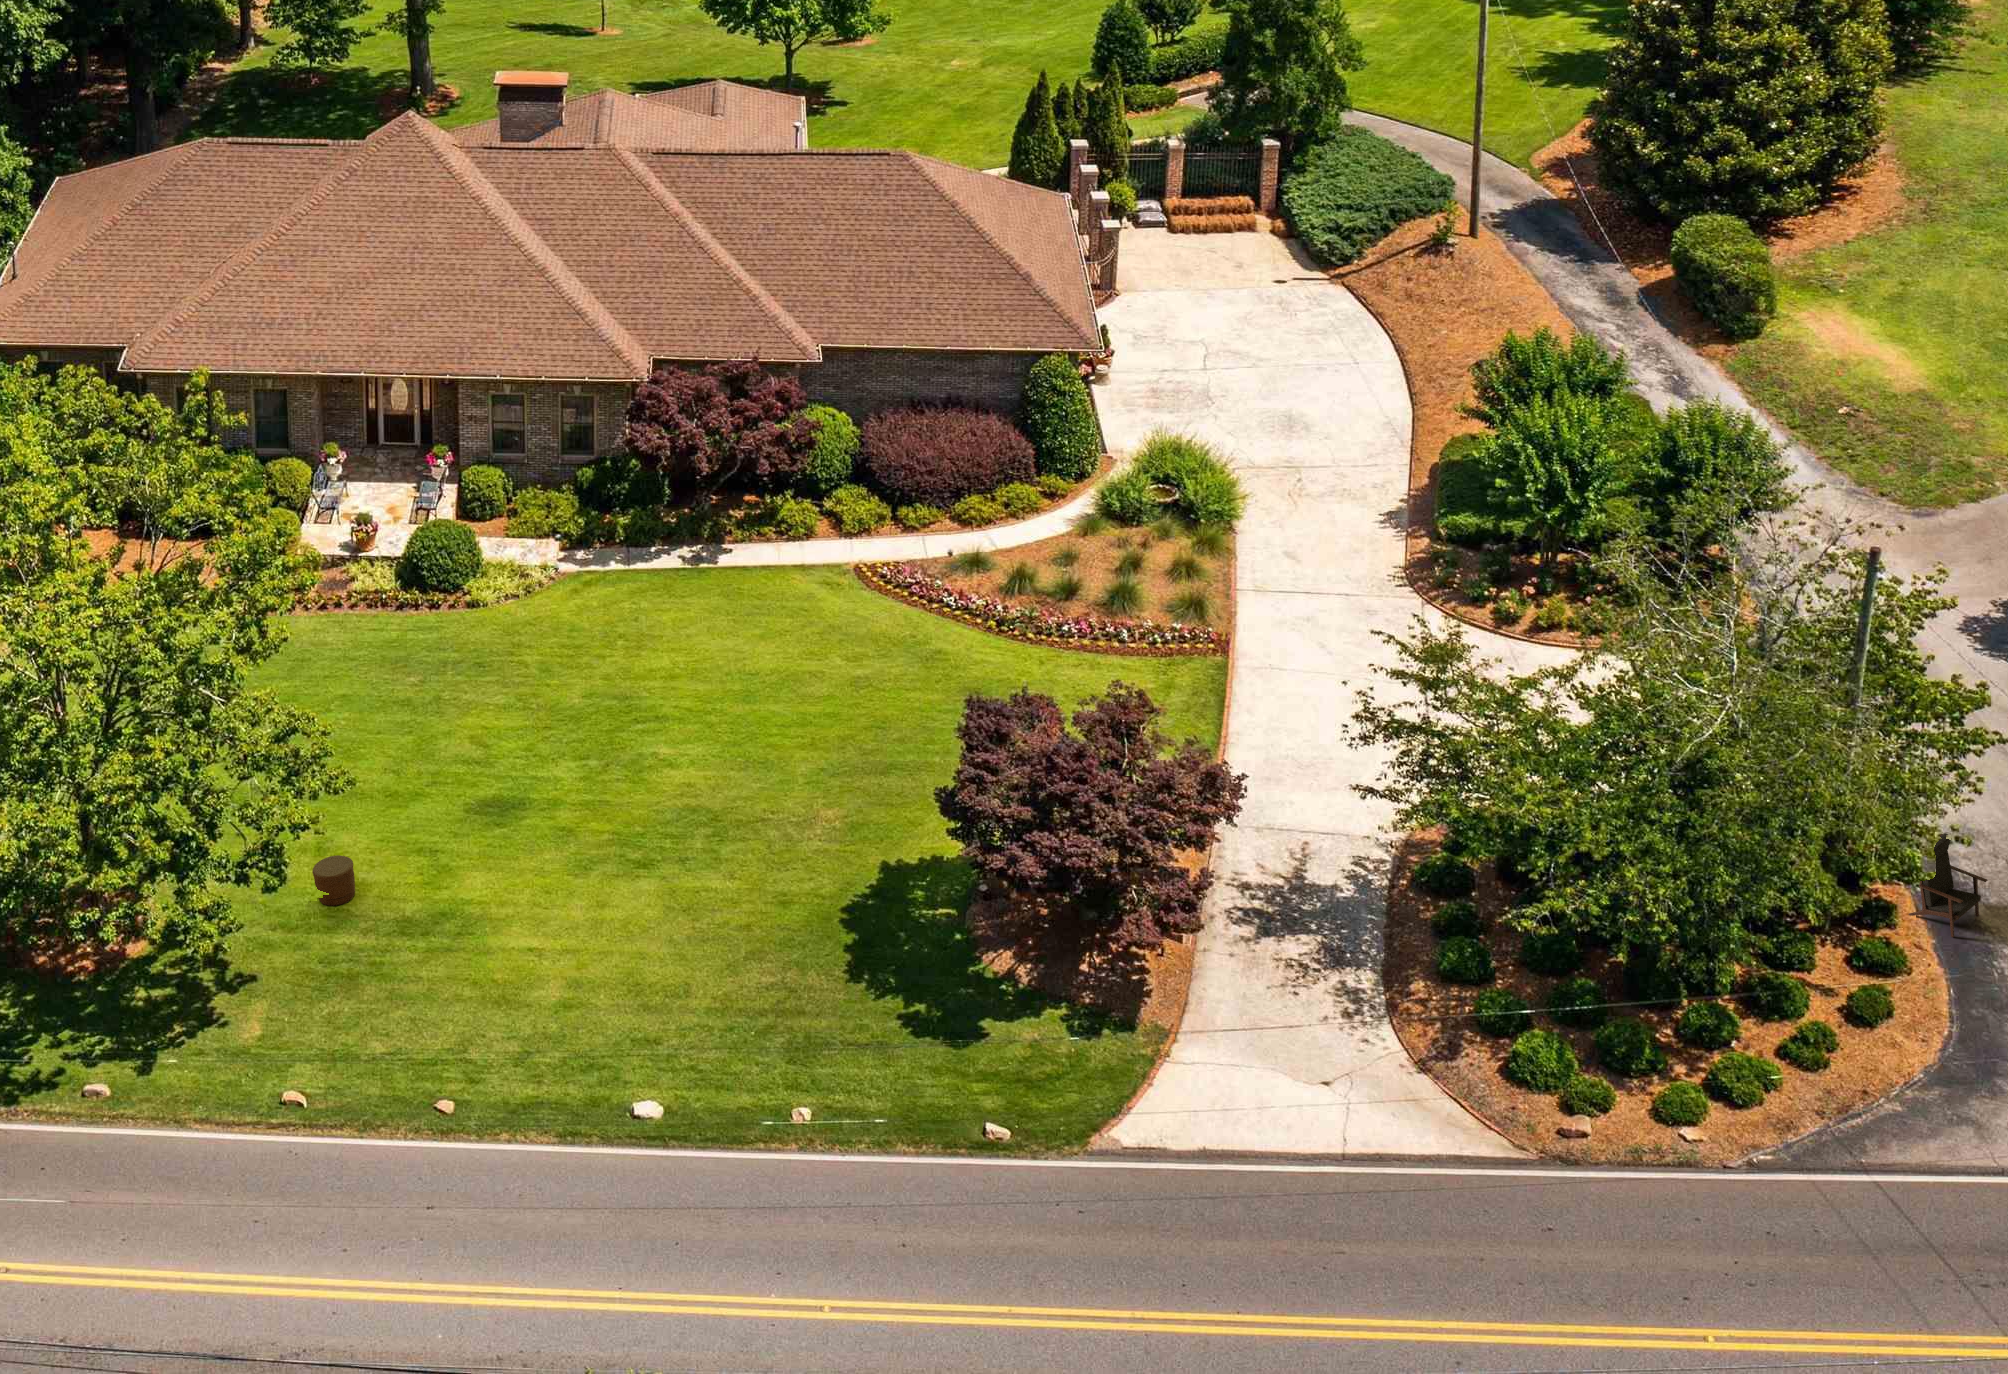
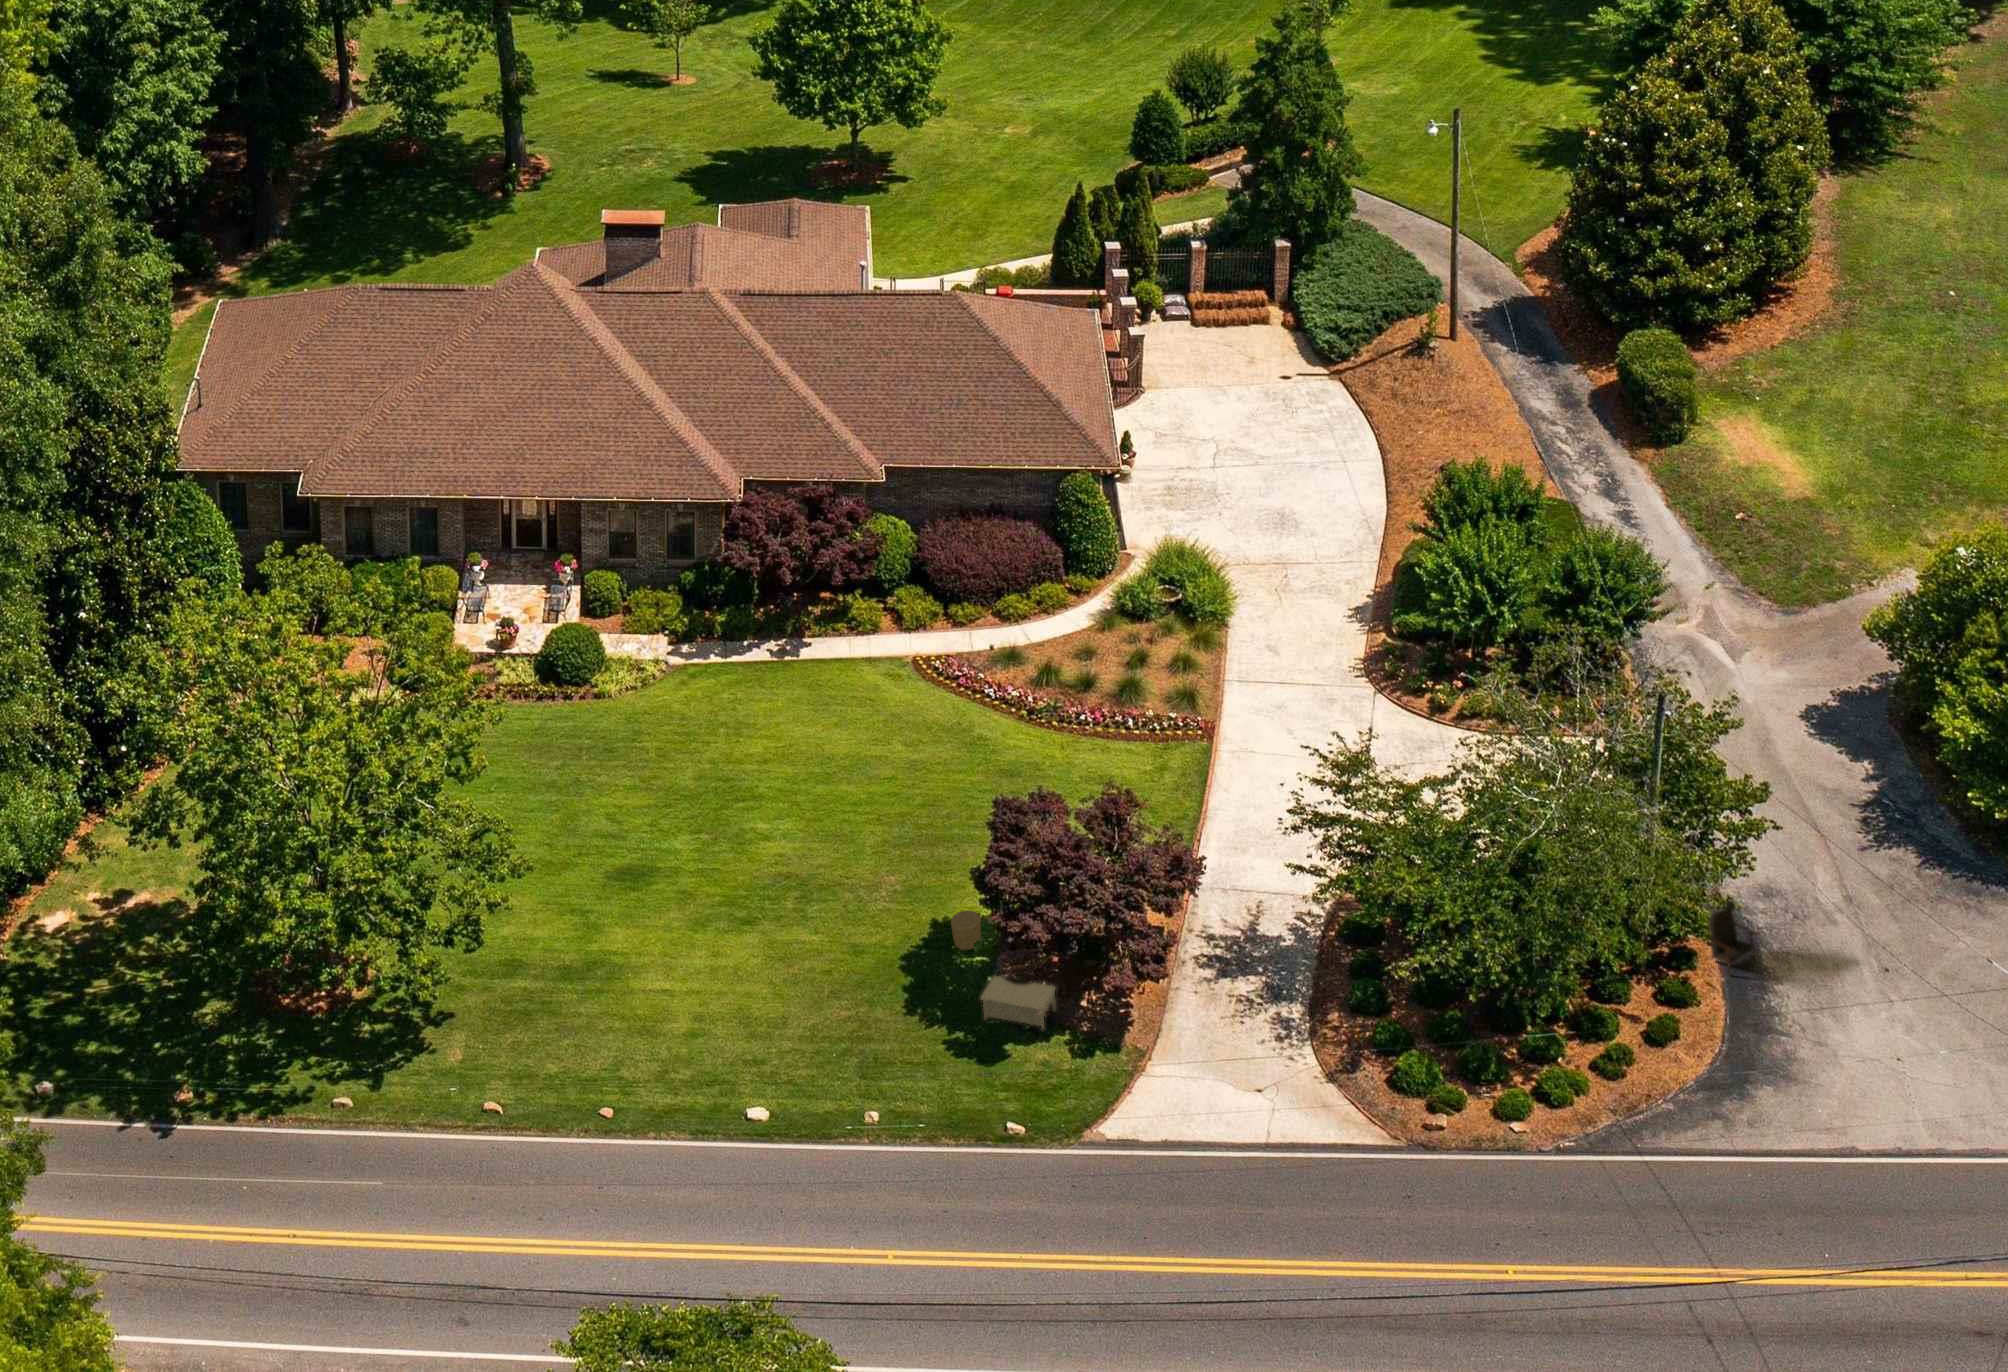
basket: present [312,855,355,906] -> present [951,911,981,950]
storage bench: none [944,928,1044,1003] -> present [981,976,1055,1029]

